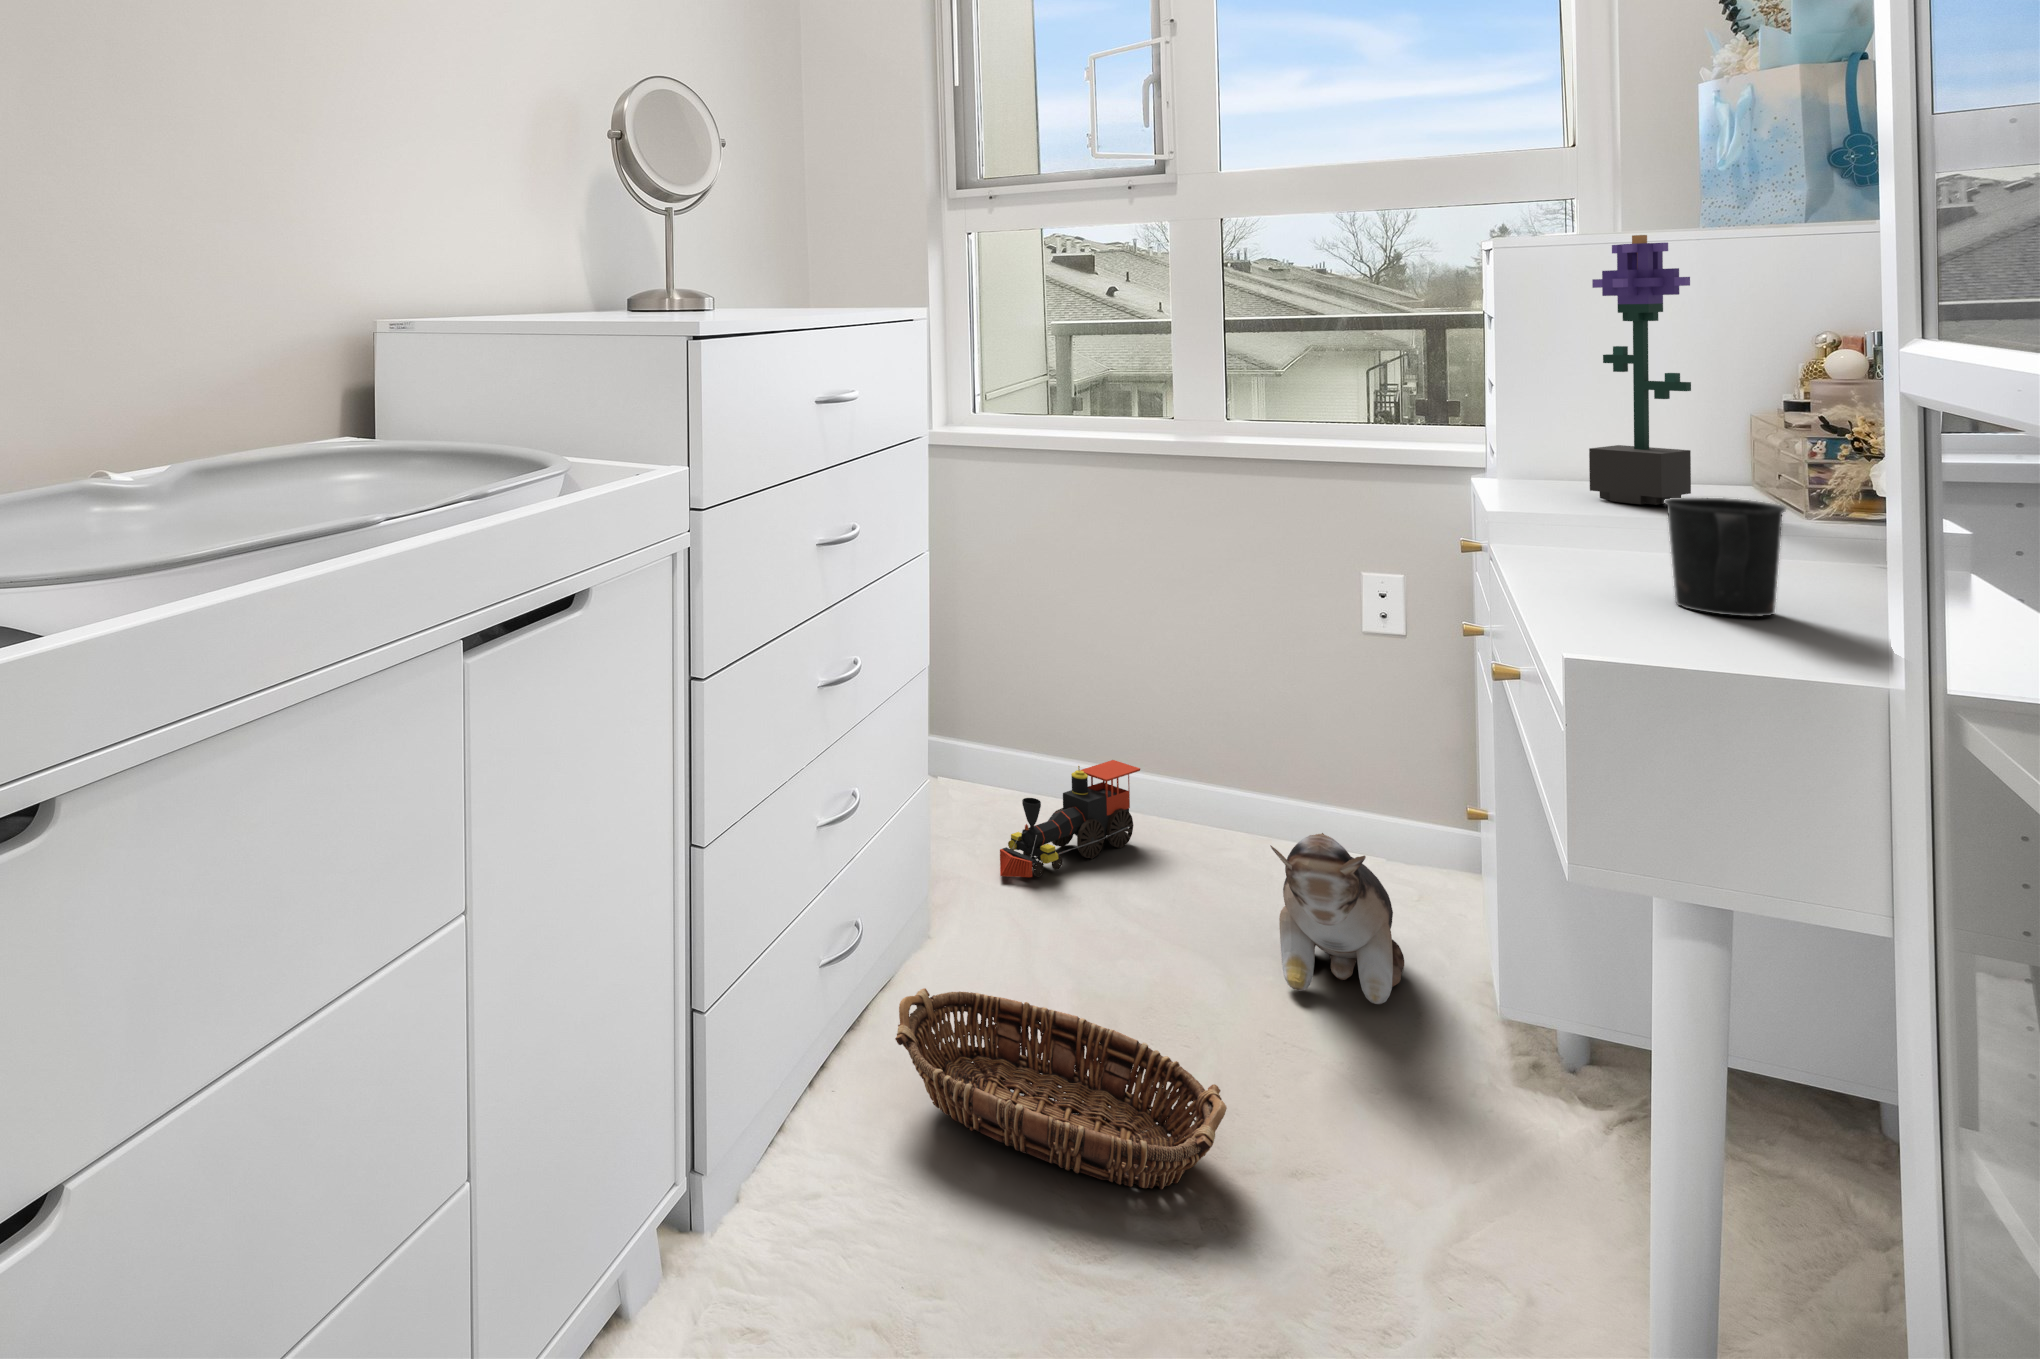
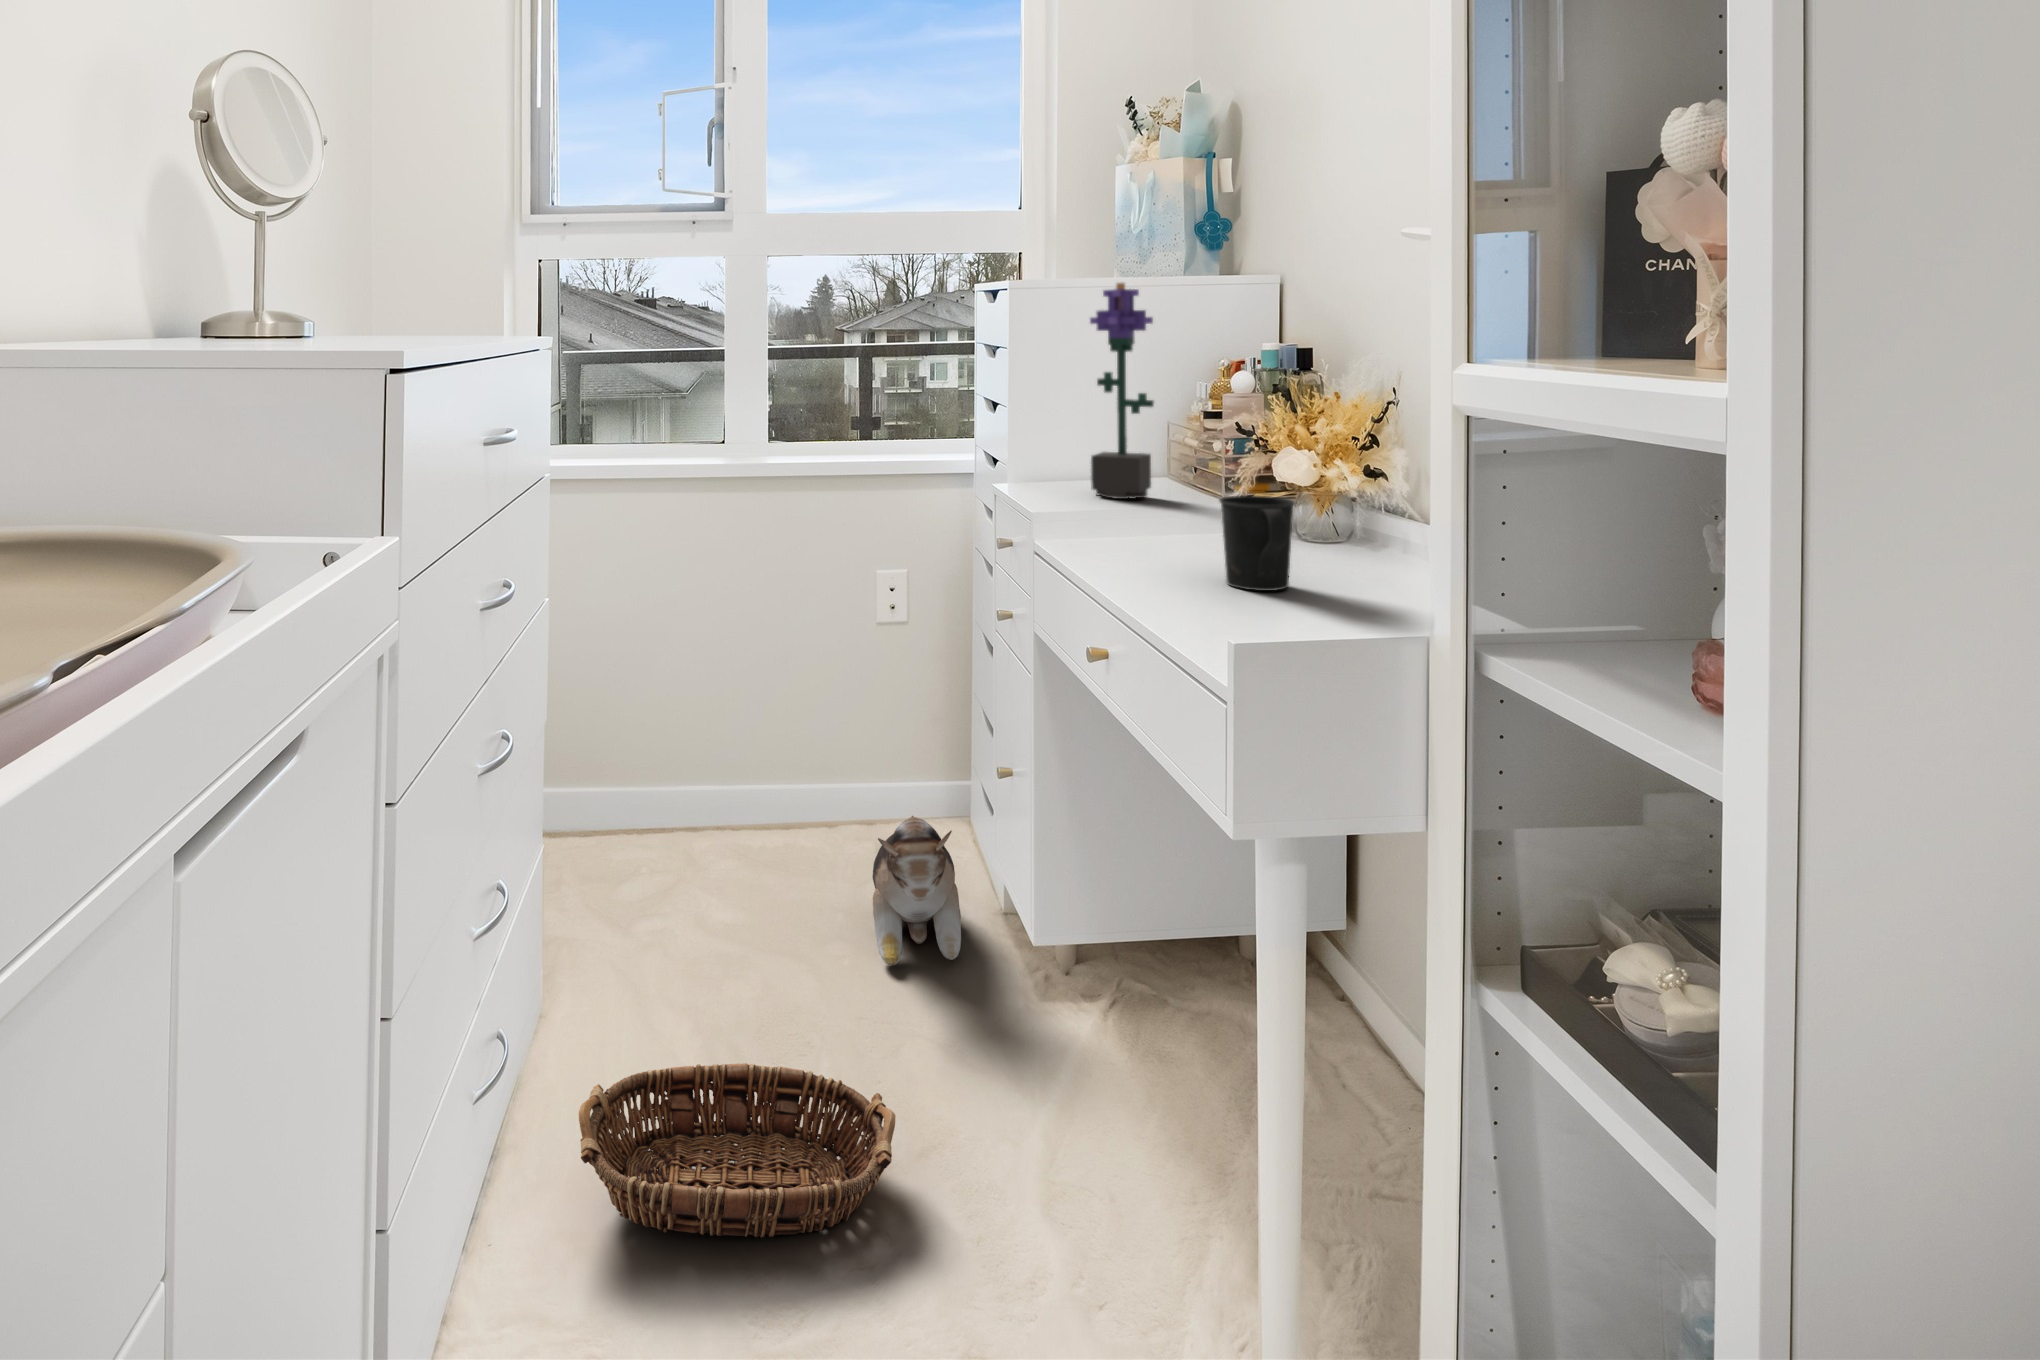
toy train: present [1000,760,1140,877] -> none [612,775,727,922]

